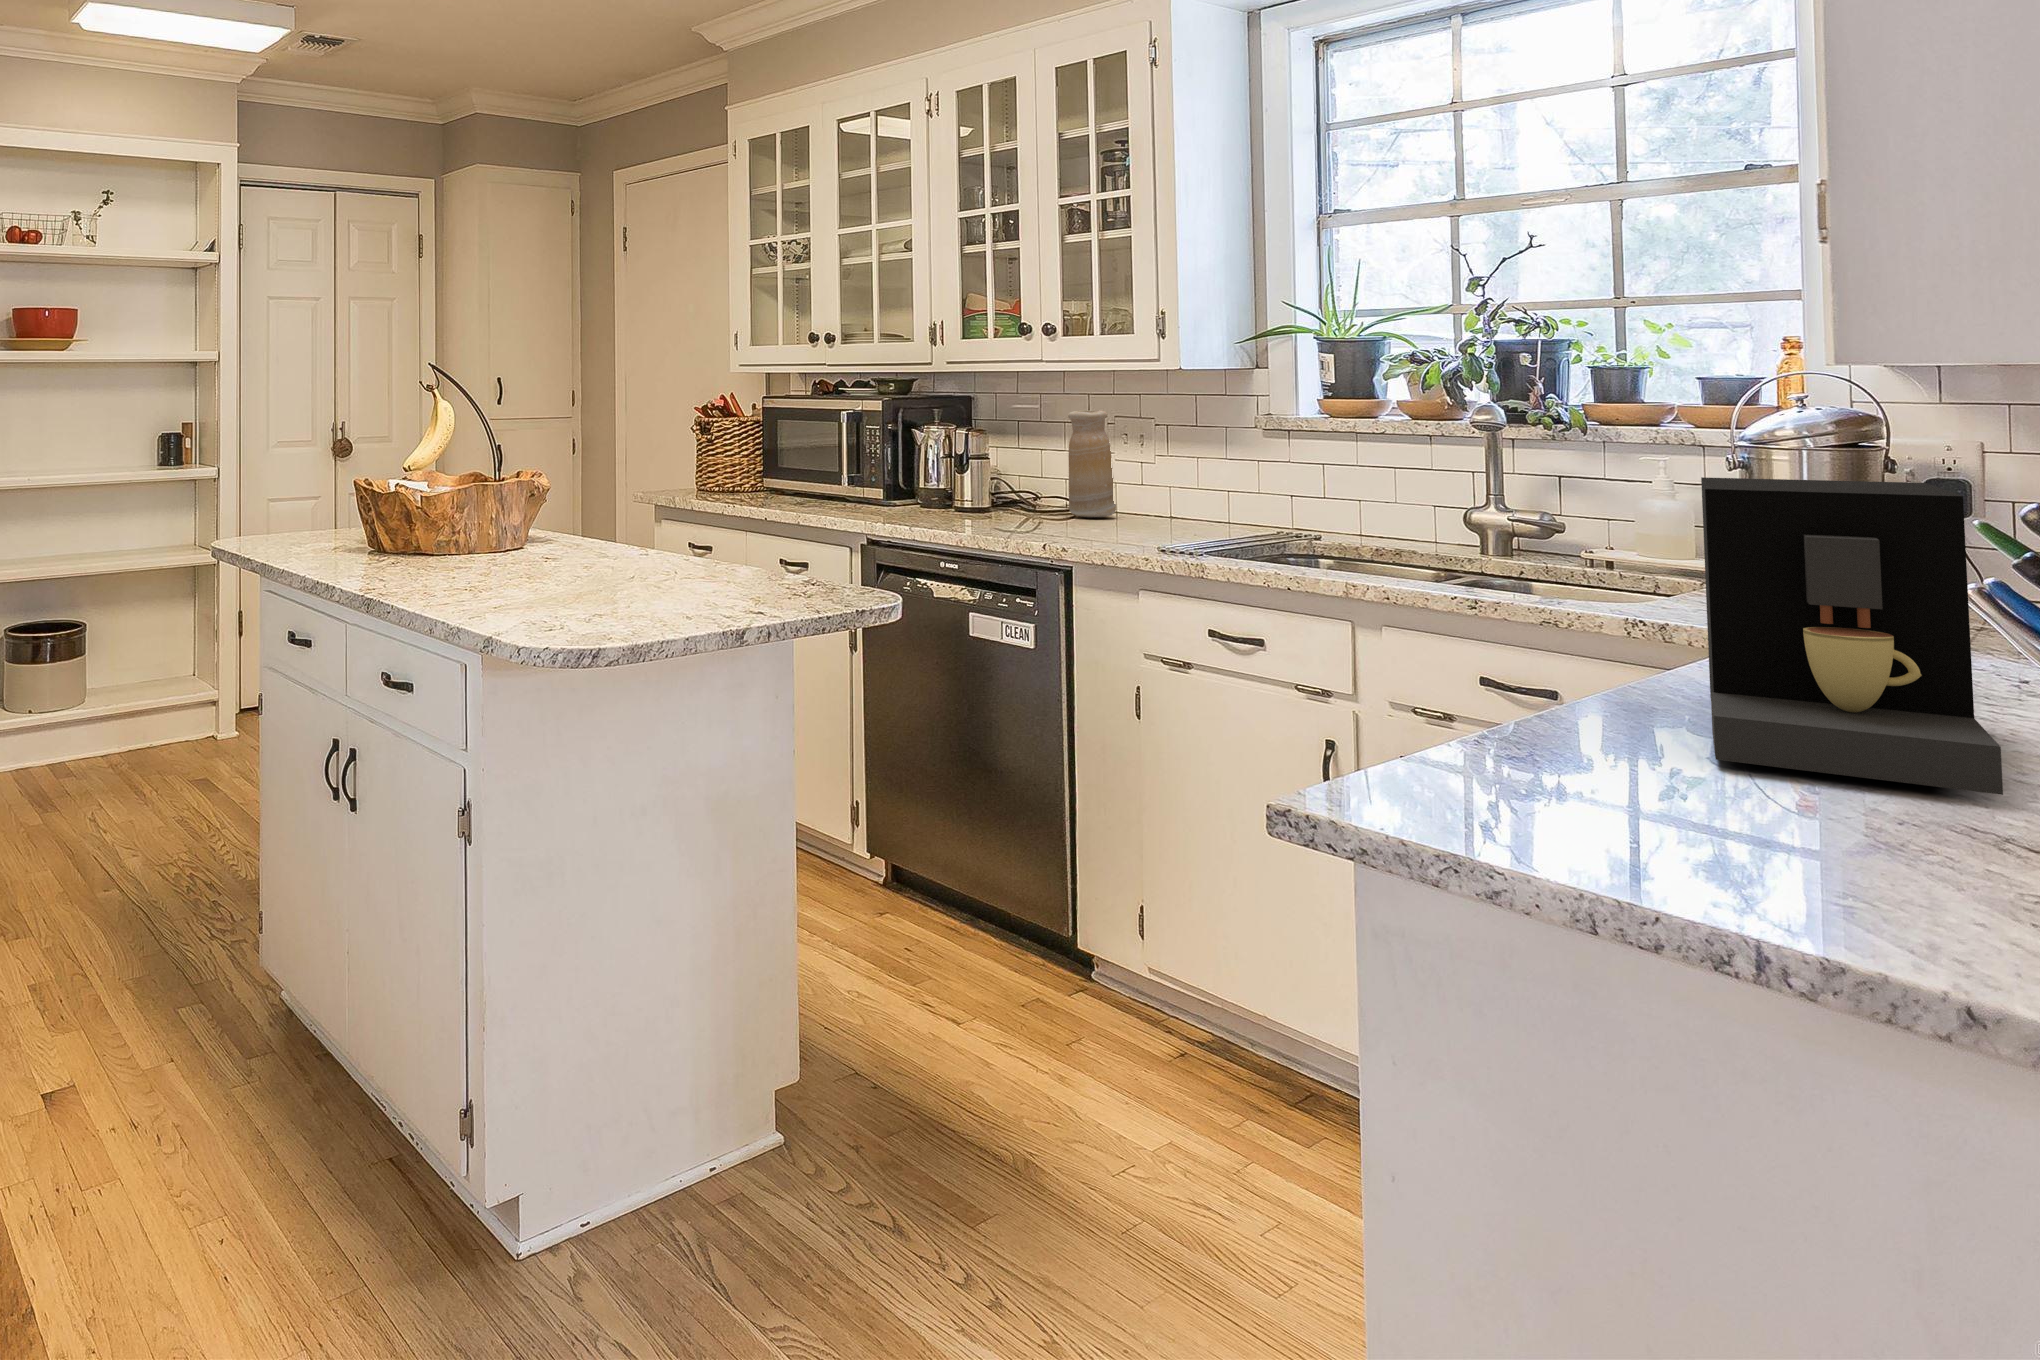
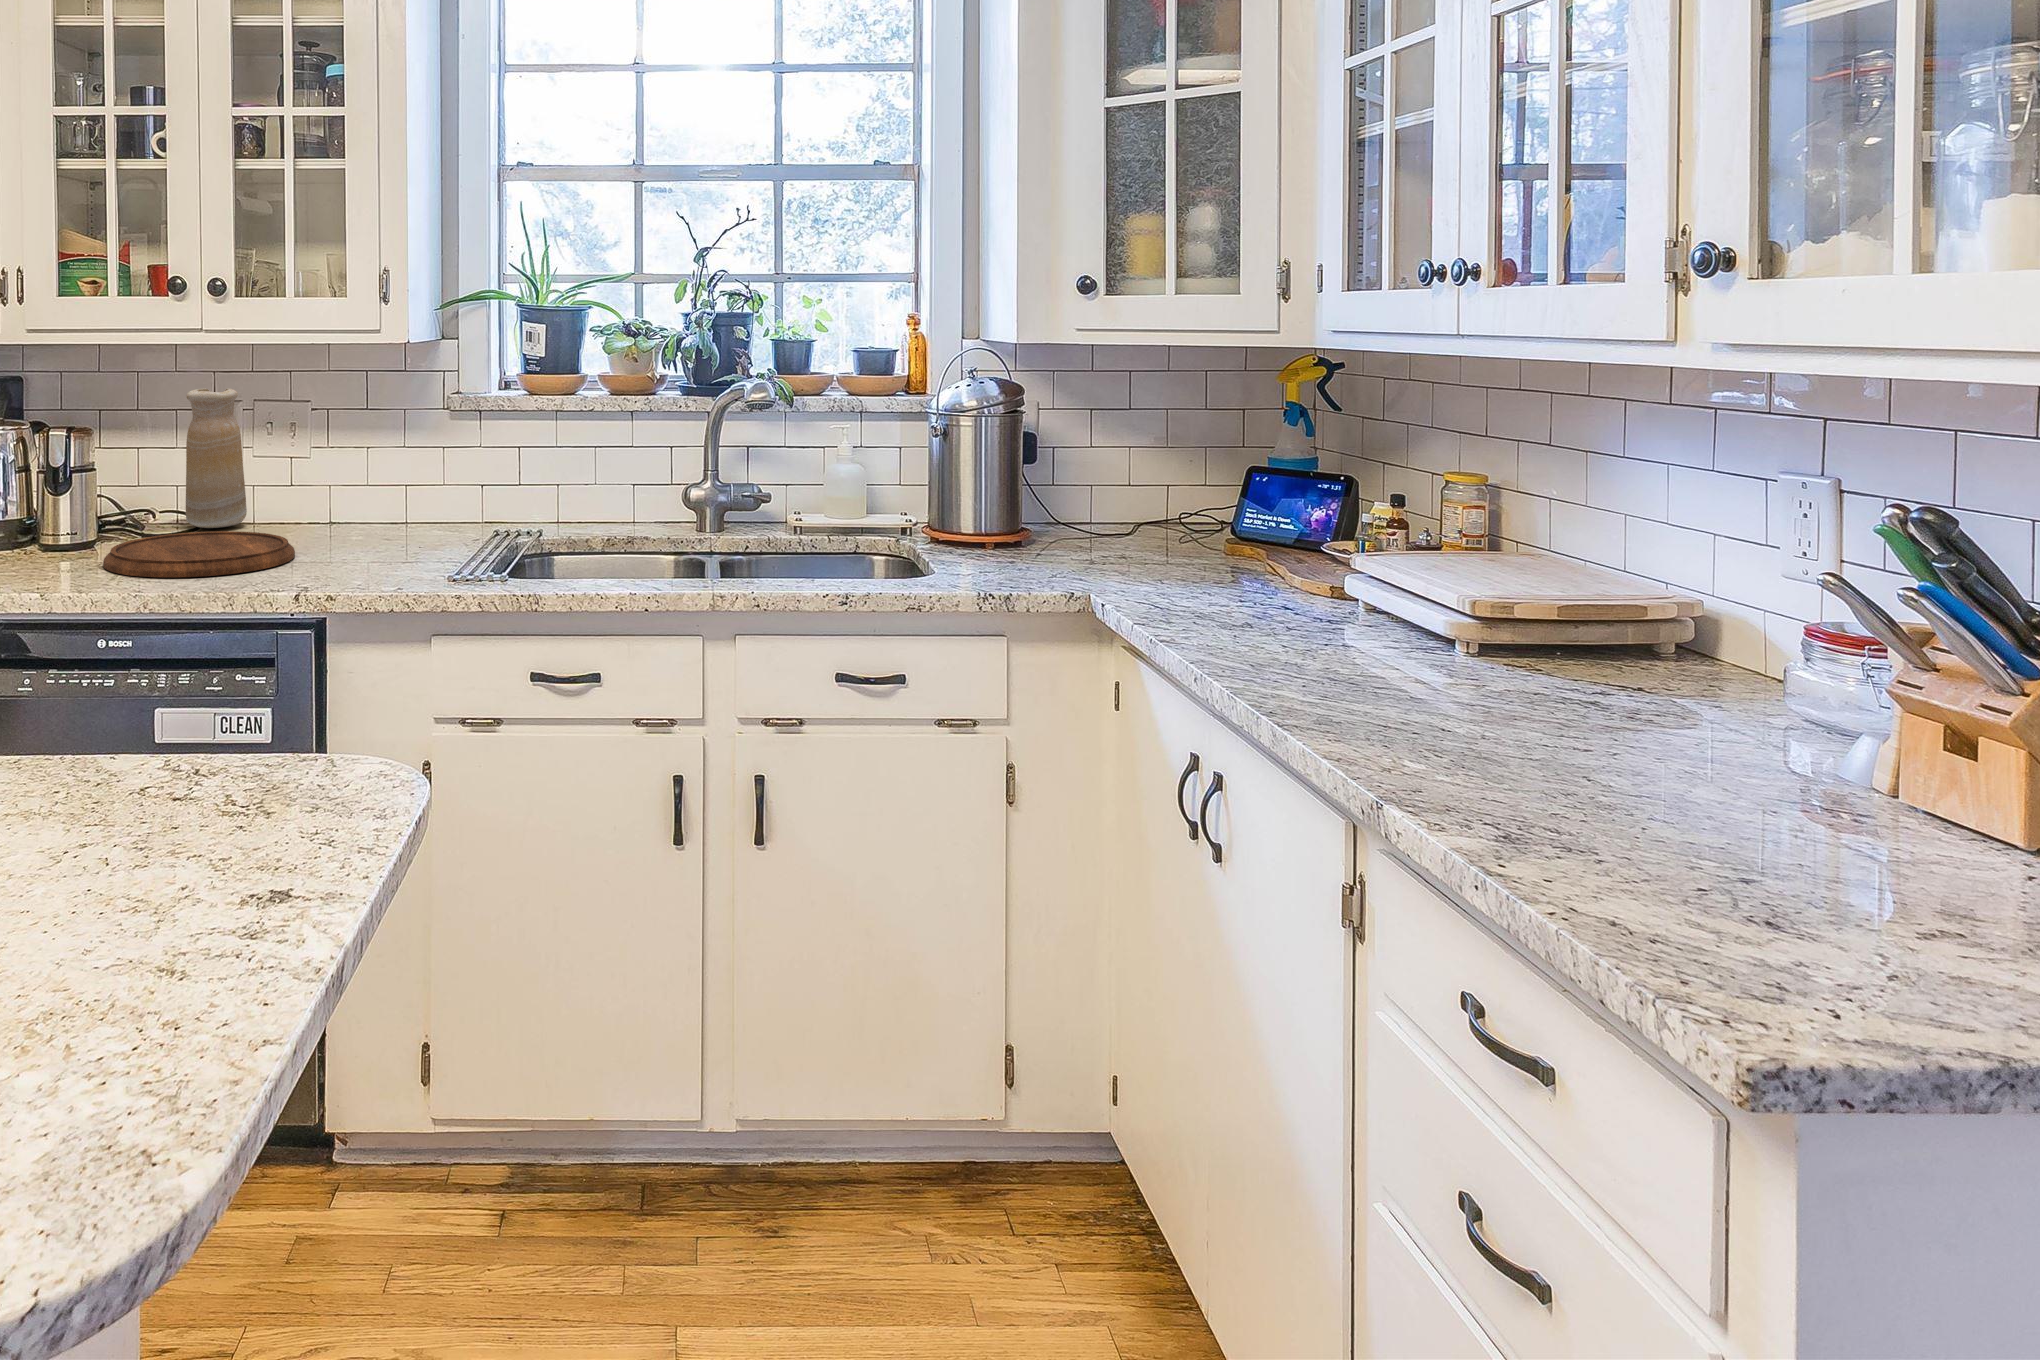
coffee maker: present [1701,477,2003,795] -> none [1330,516,1778,853]
cutting board: none [970,512,1109,535] -> present [103,531,295,577]

